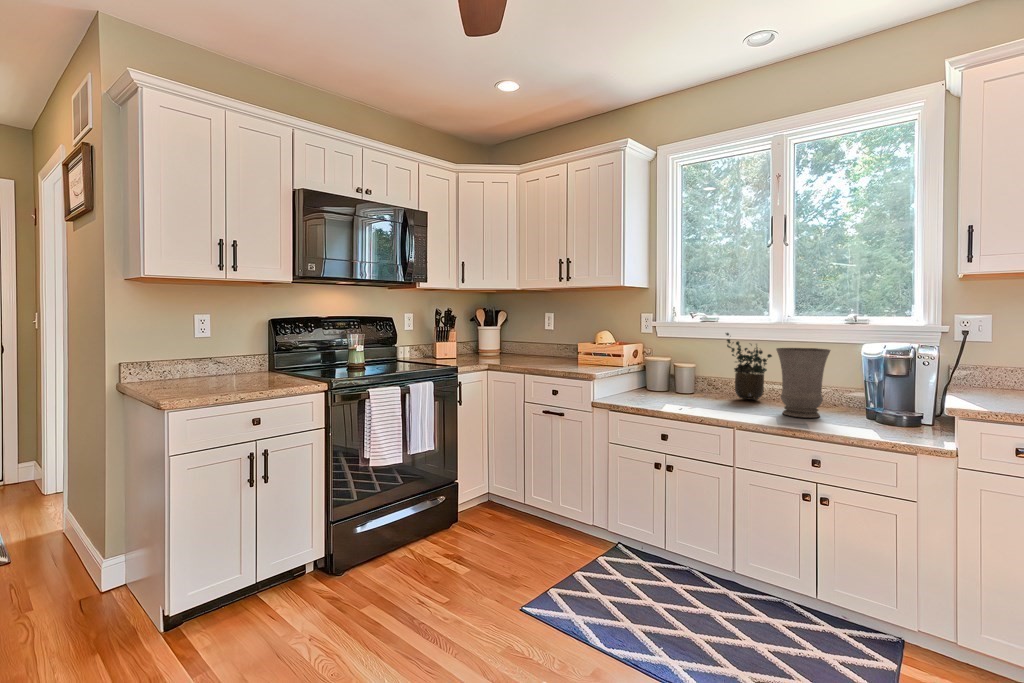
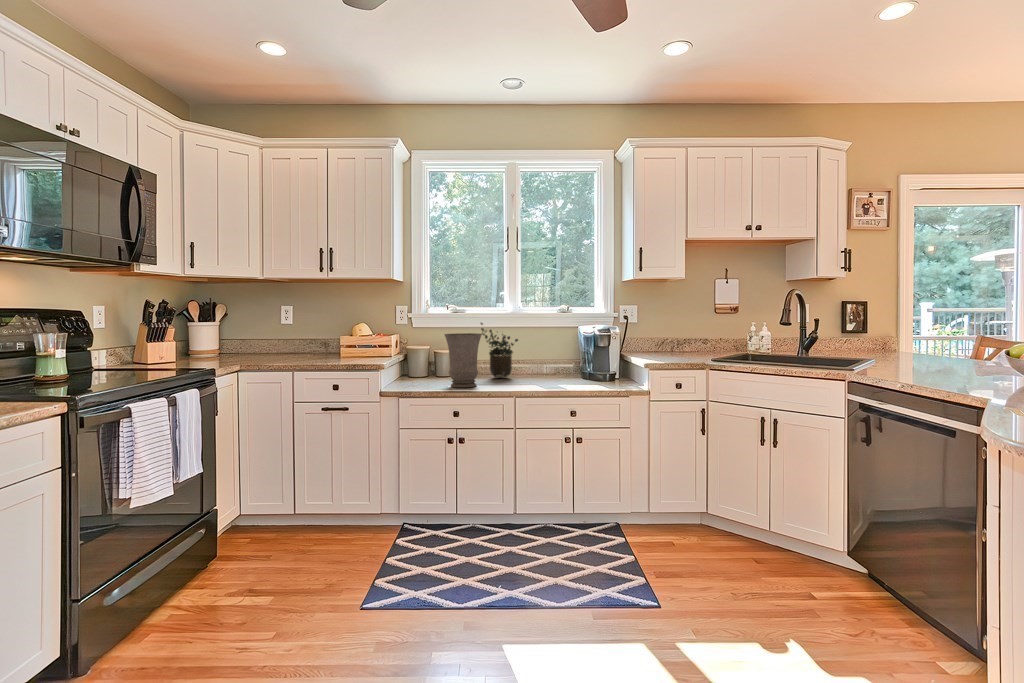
vase: present [776,348,831,418] -> present [445,333,482,388]

